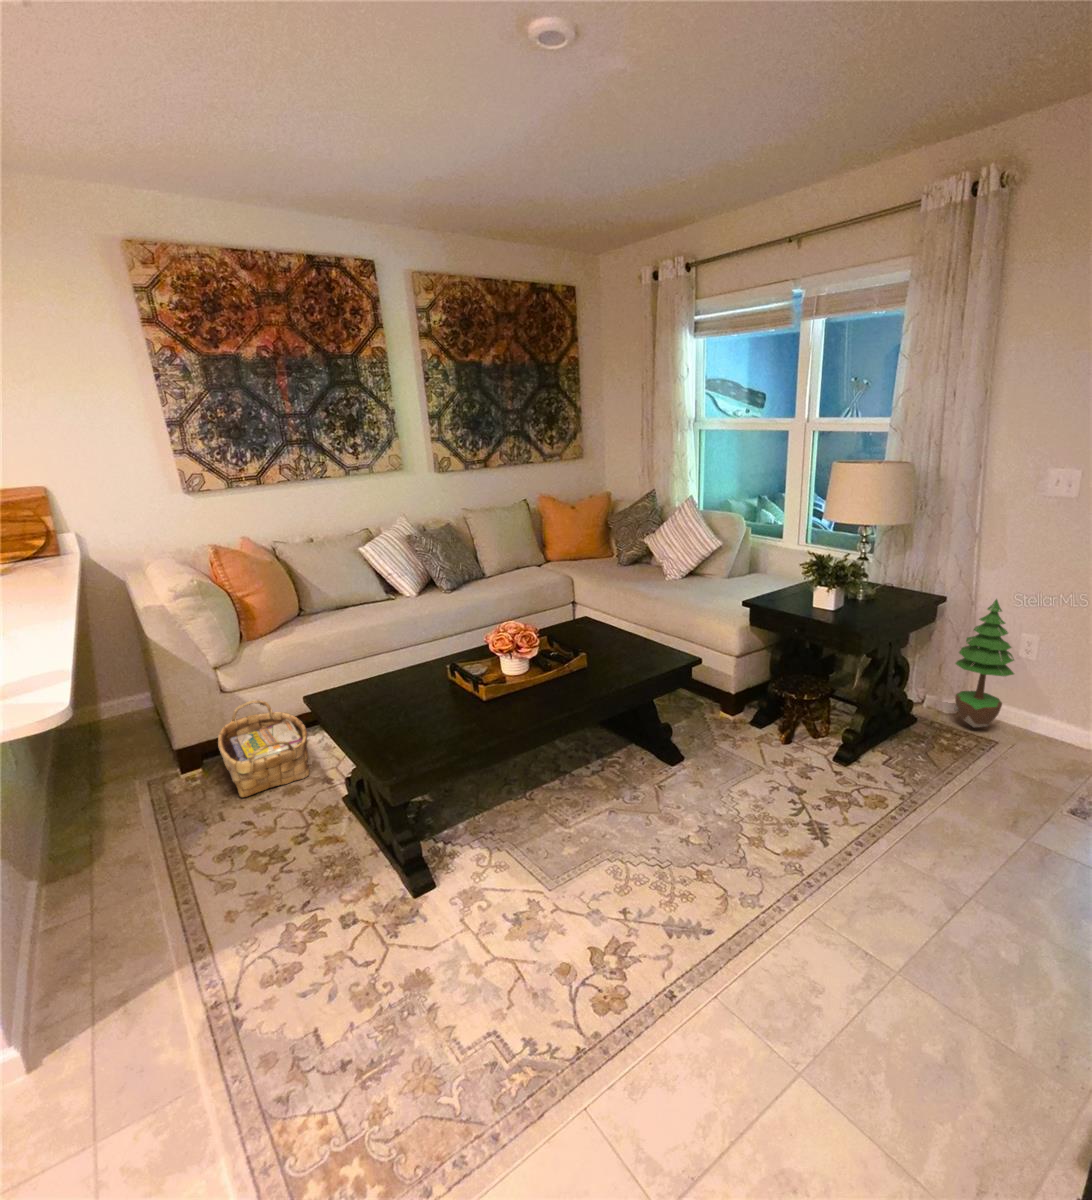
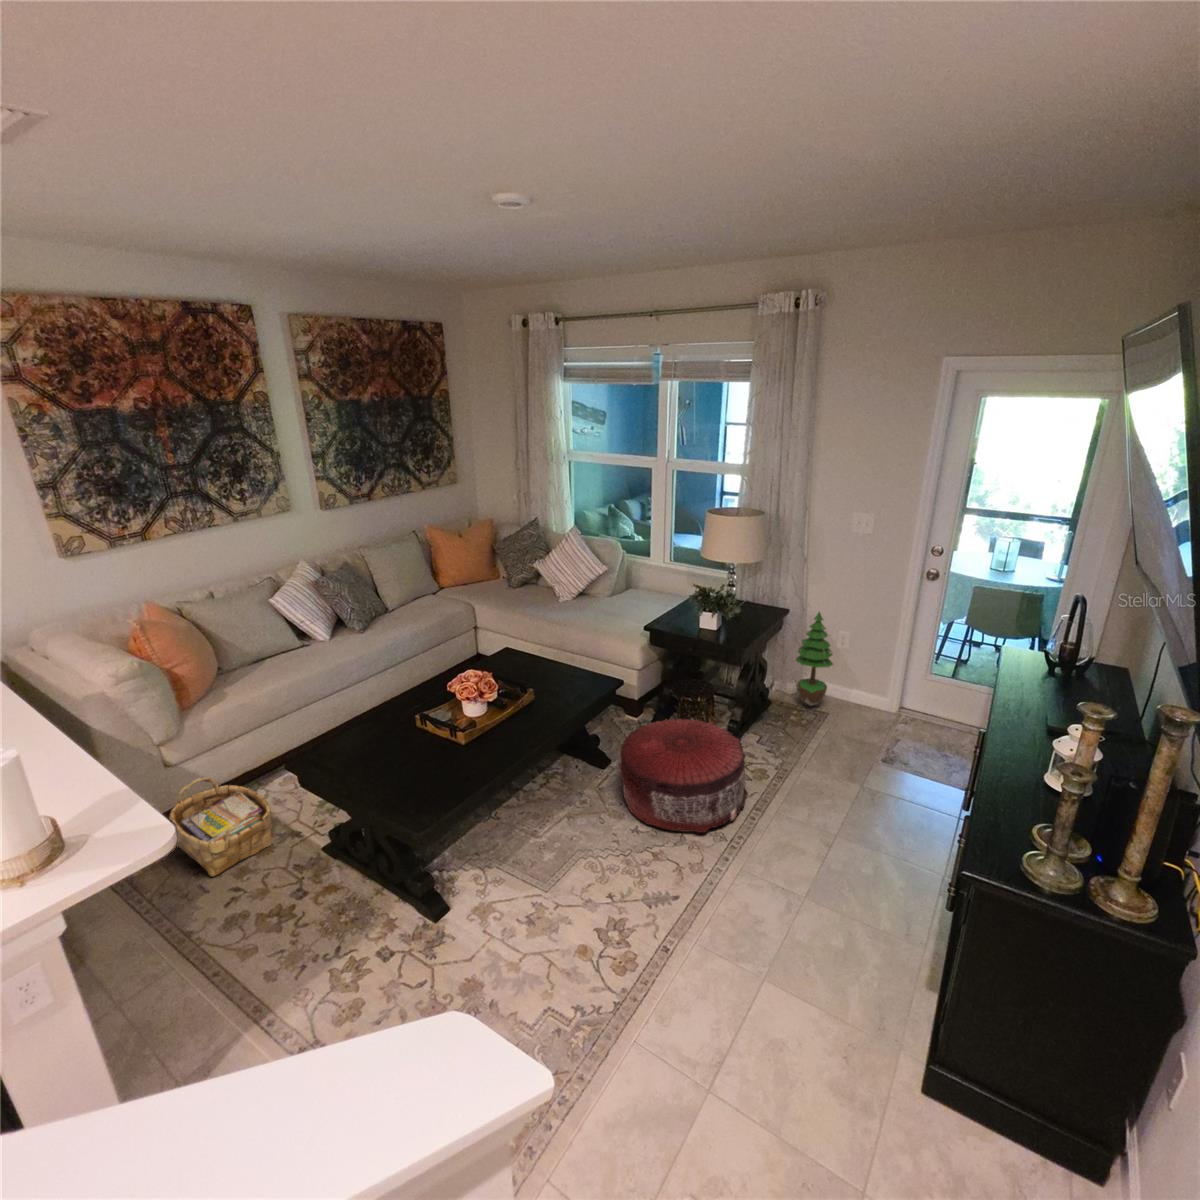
pouf: none [678,709,855,864] -> present [619,718,748,833]

